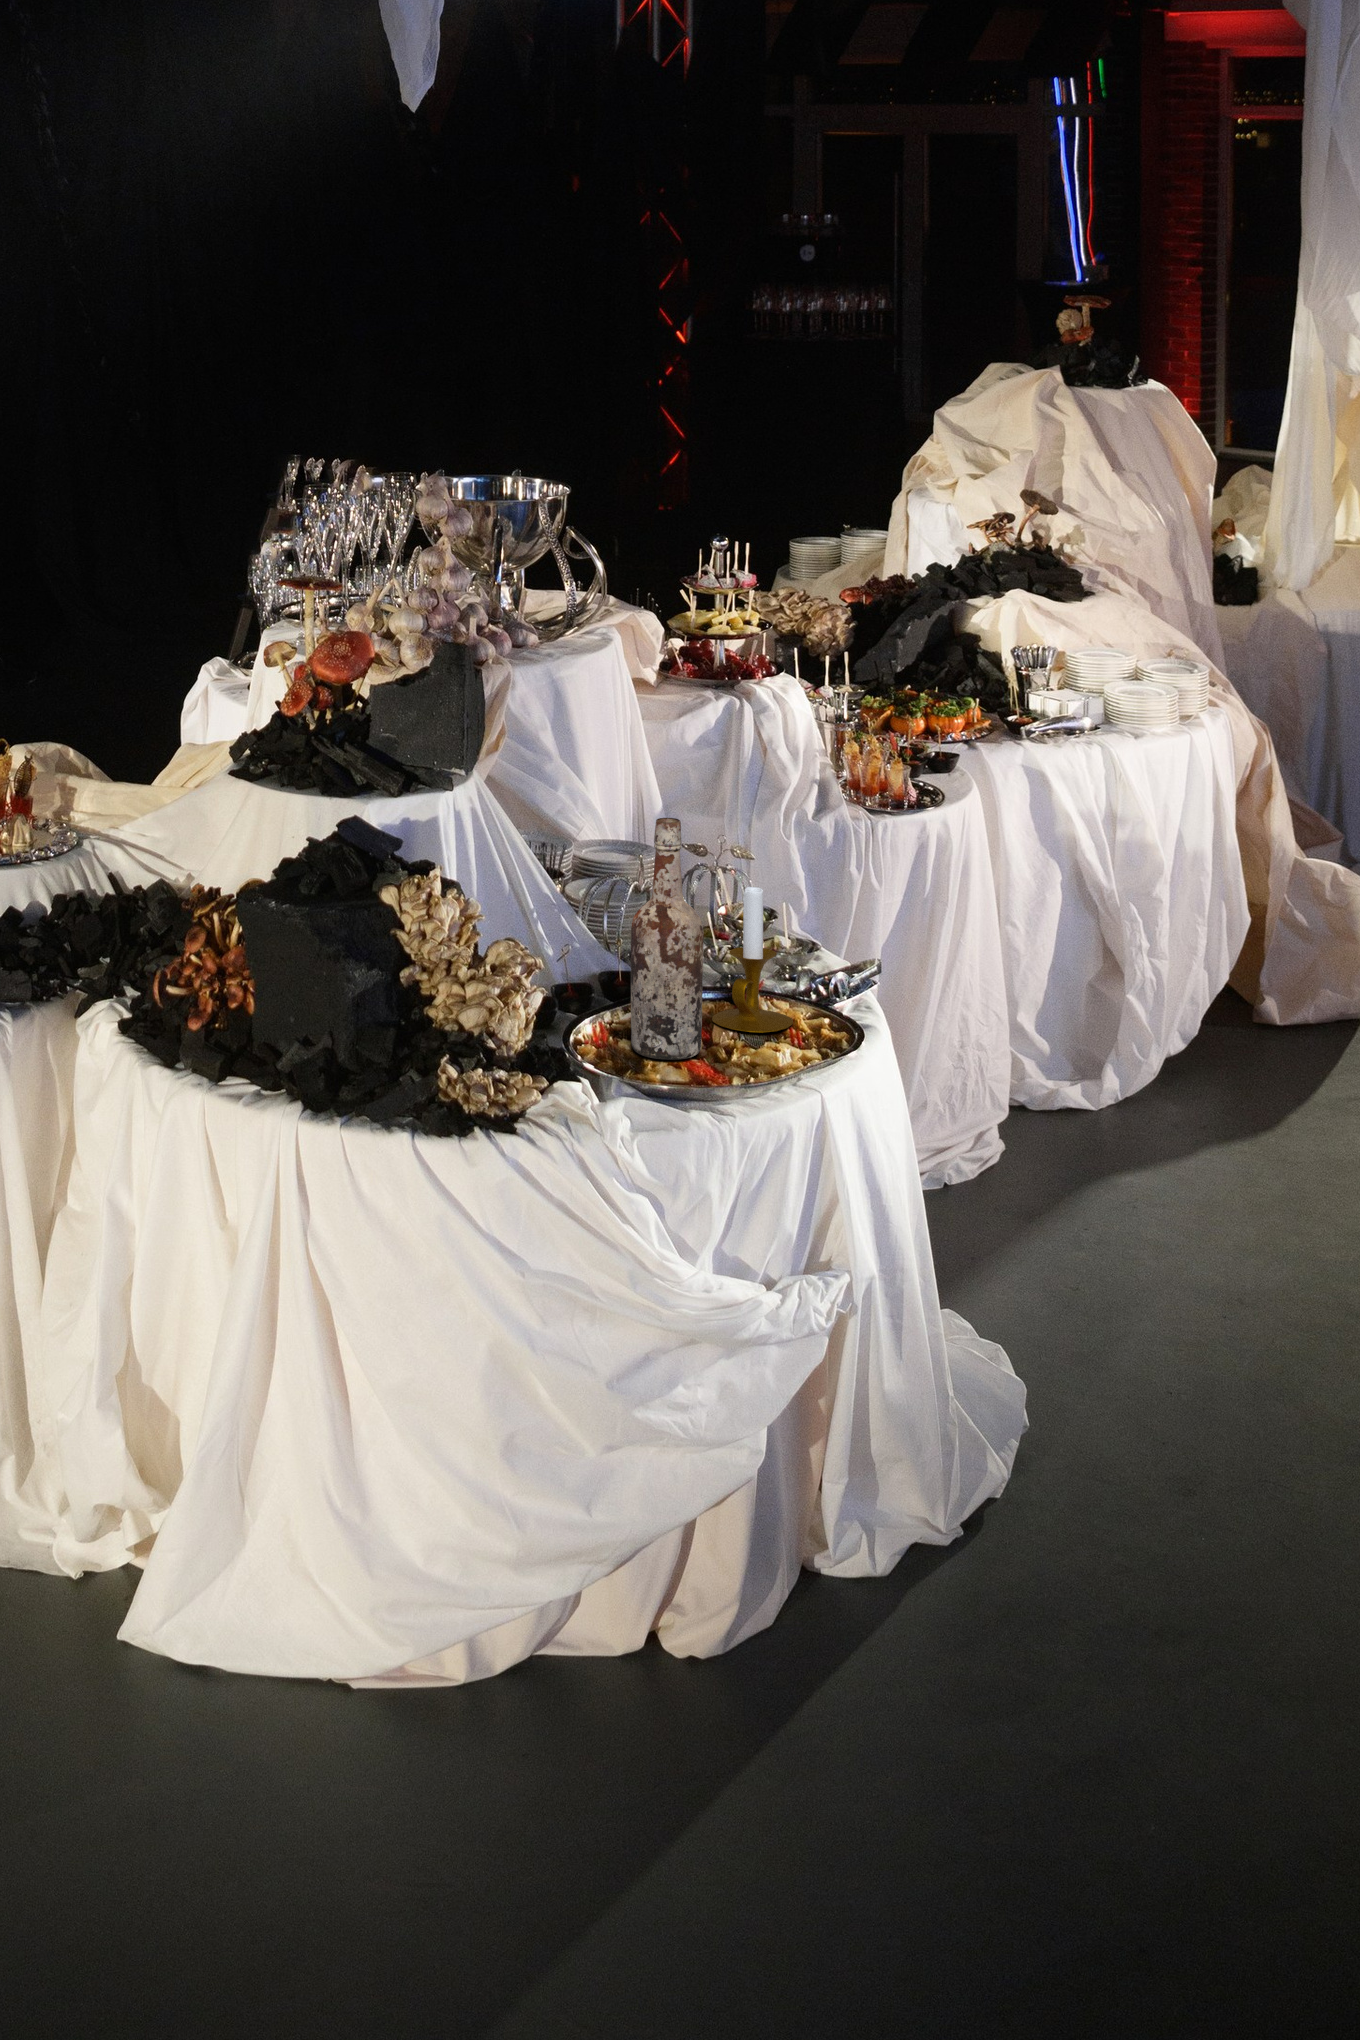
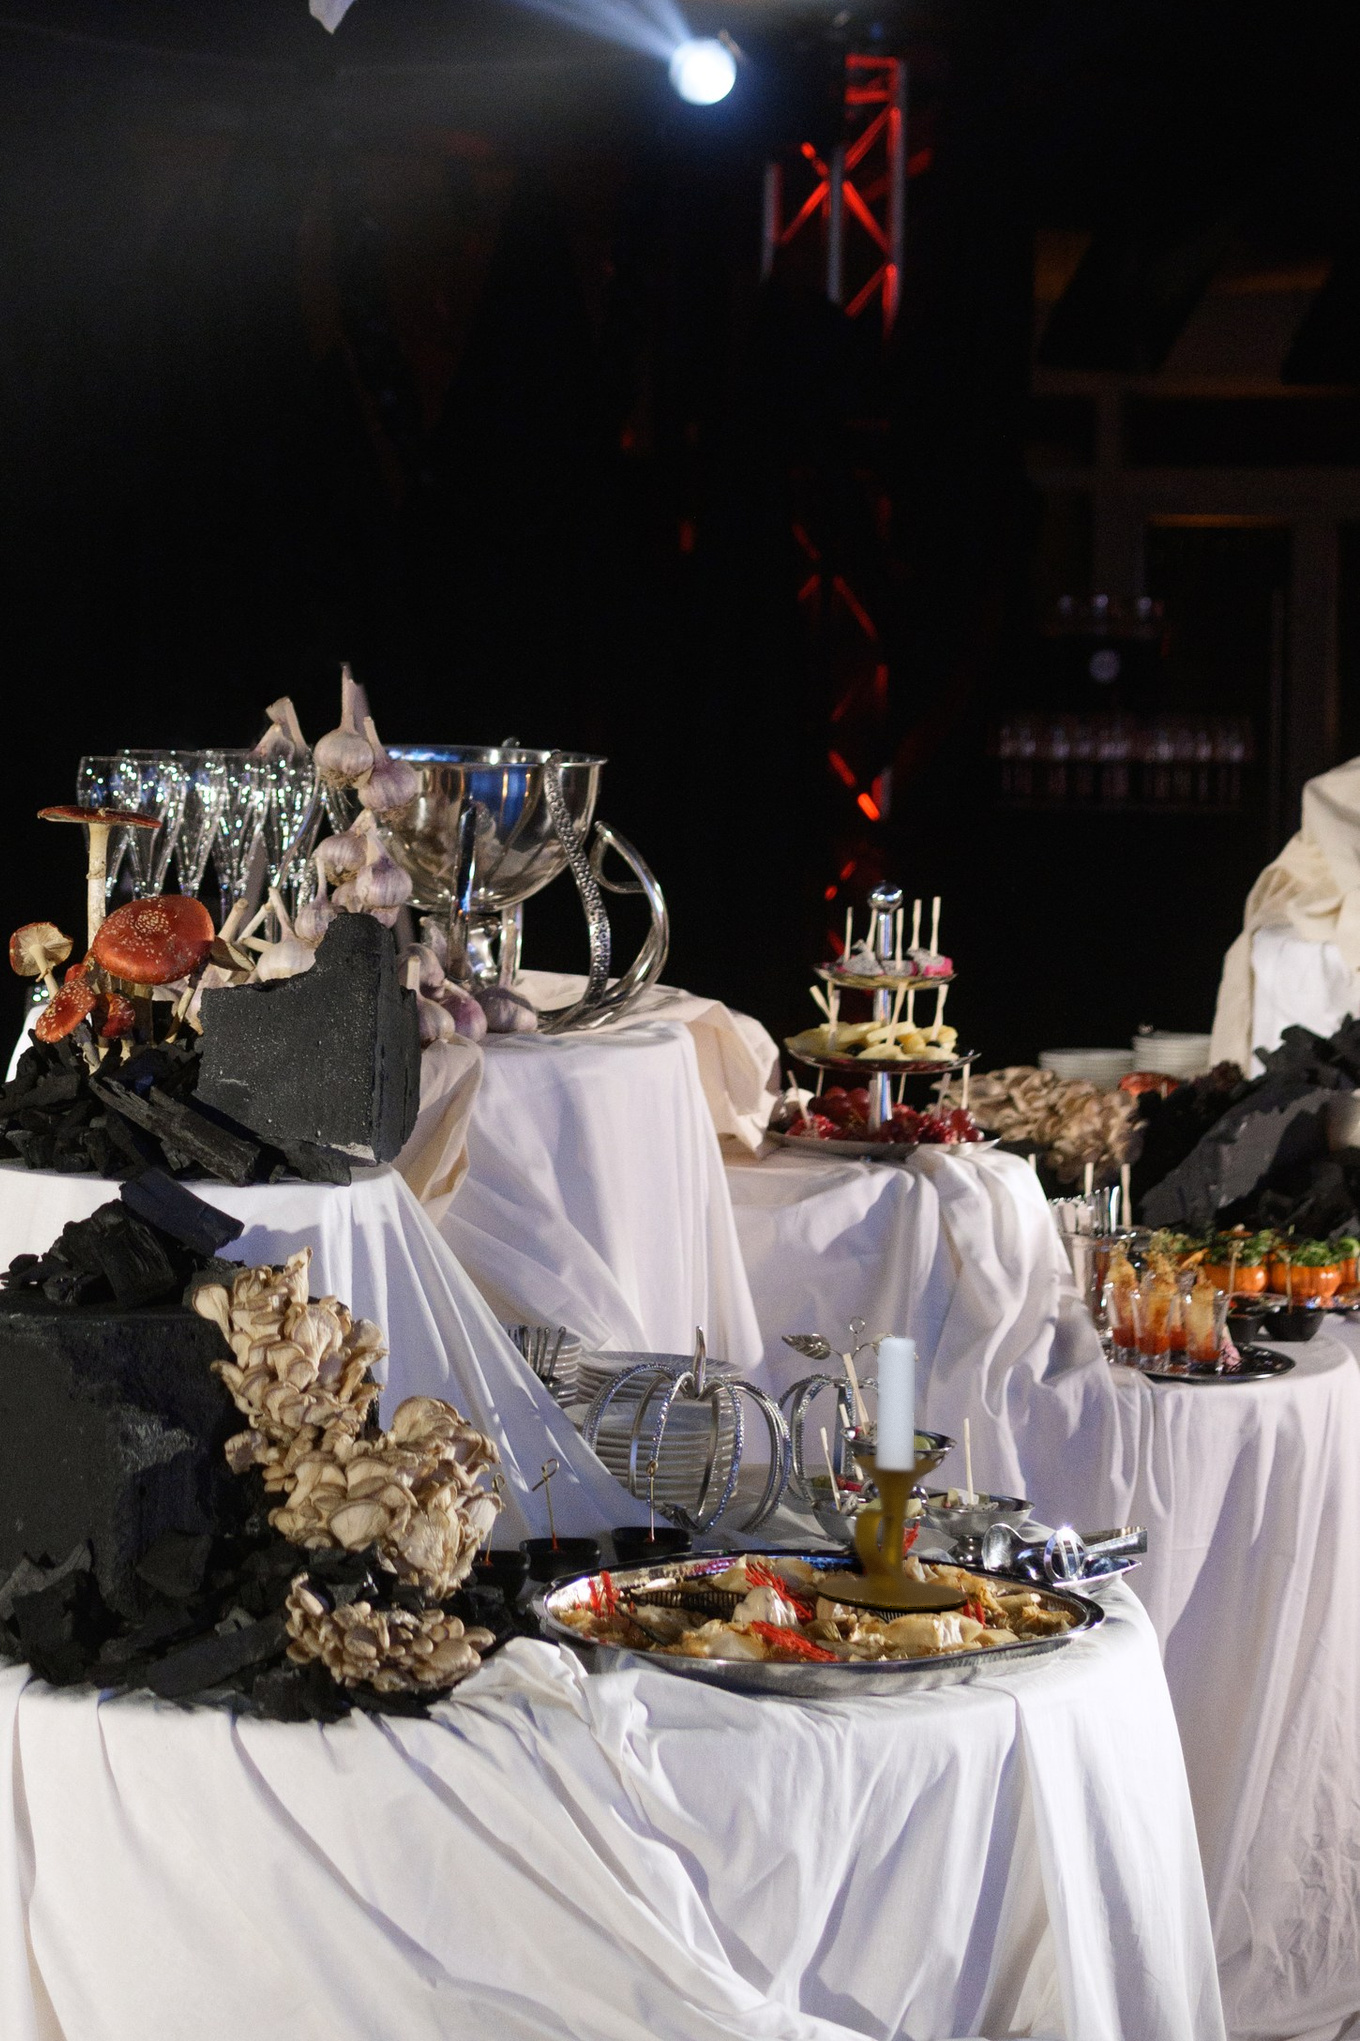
wine bottle: present [631,818,703,1060] -> none [660,1180,797,1635]

